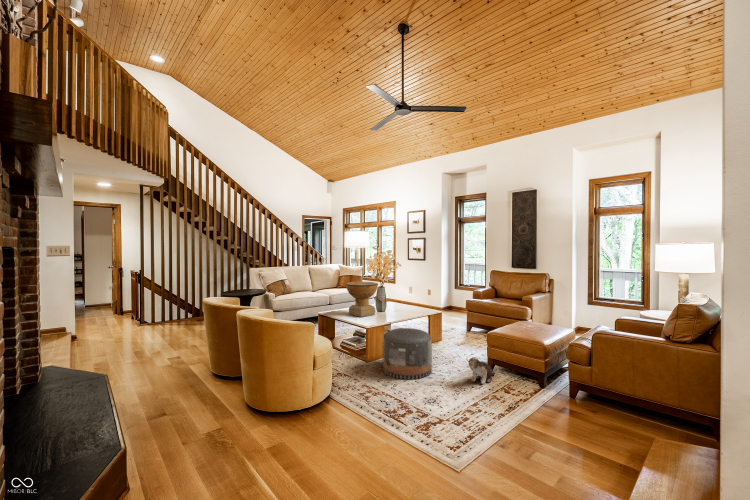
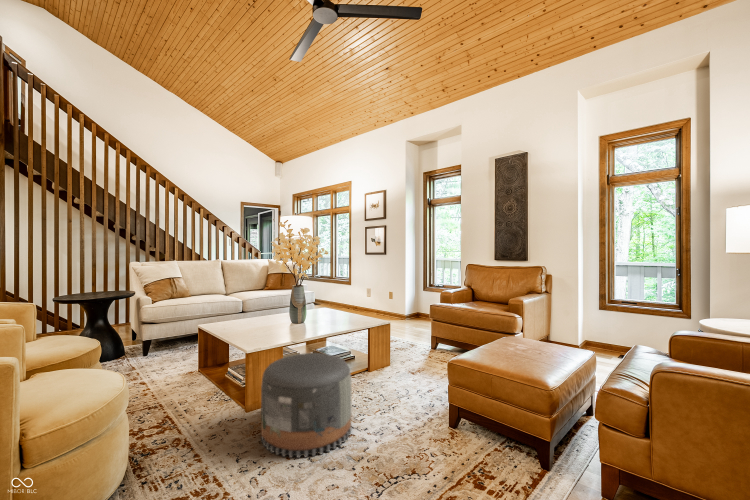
decorative bowl: present [346,282,378,317] -> none [234,276,287,332]
plush toy: present [466,357,495,384] -> none [405,415,464,469]

